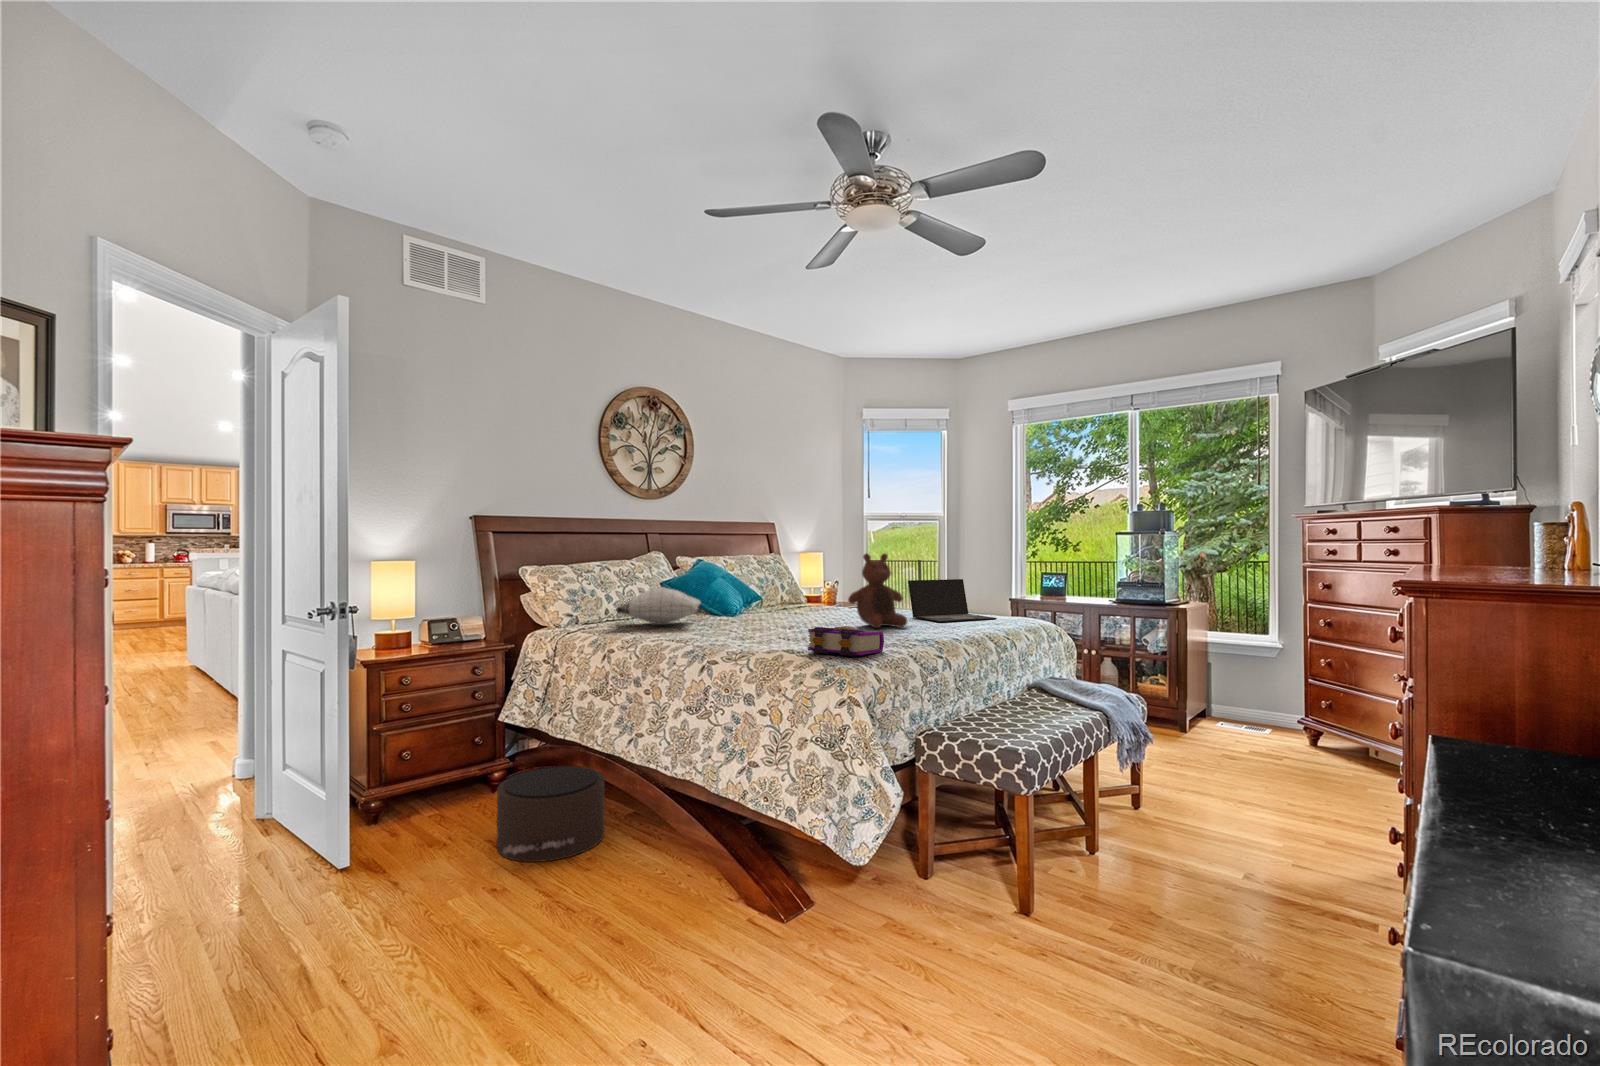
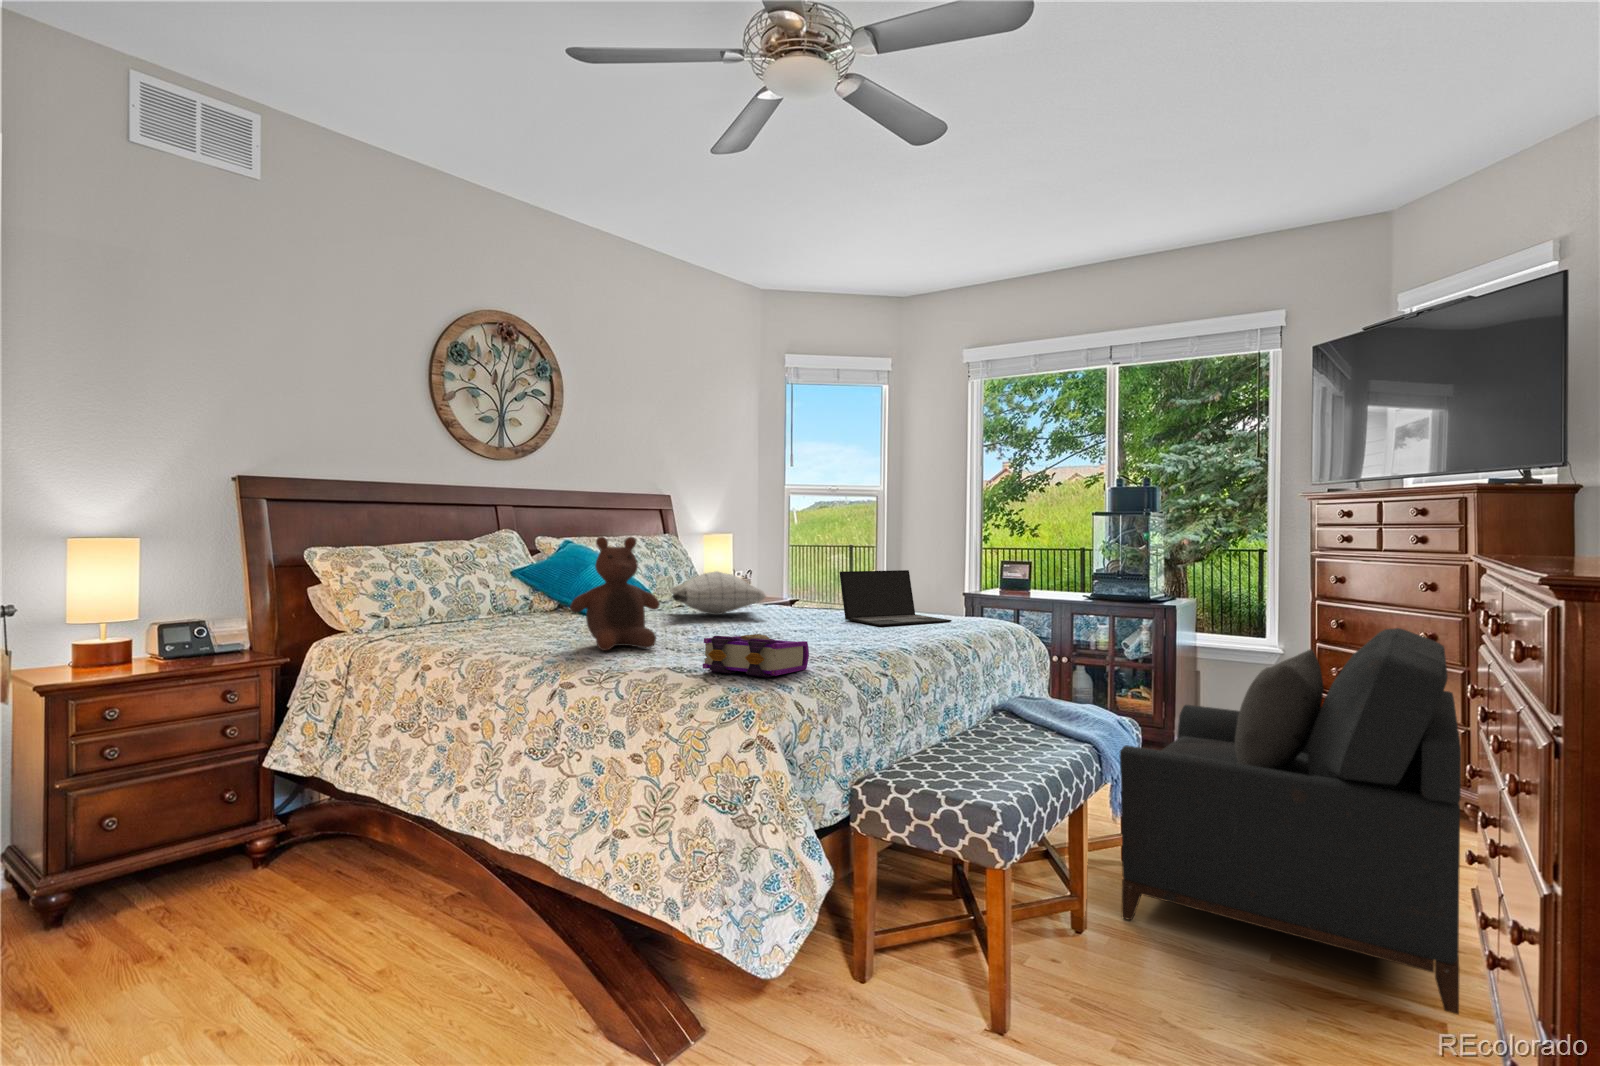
stuffed bear: present [848,553,907,628] -> present [570,537,660,651]
pillow: present [616,587,701,625] -> present [670,571,766,615]
armchair: none [1125,623,1410,922] -> present [1120,628,1461,1015]
pouf: present [497,766,604,862] -> none [243,832,412,980]

